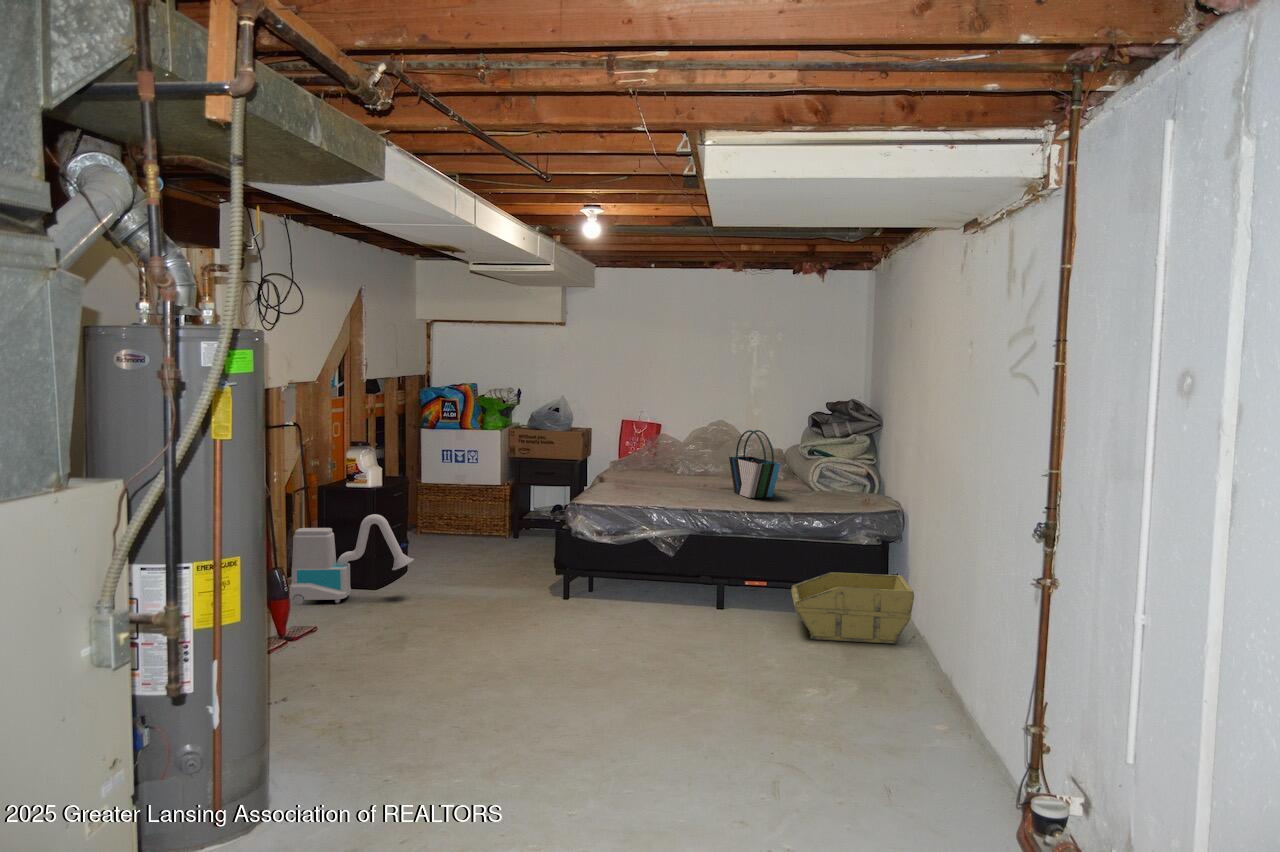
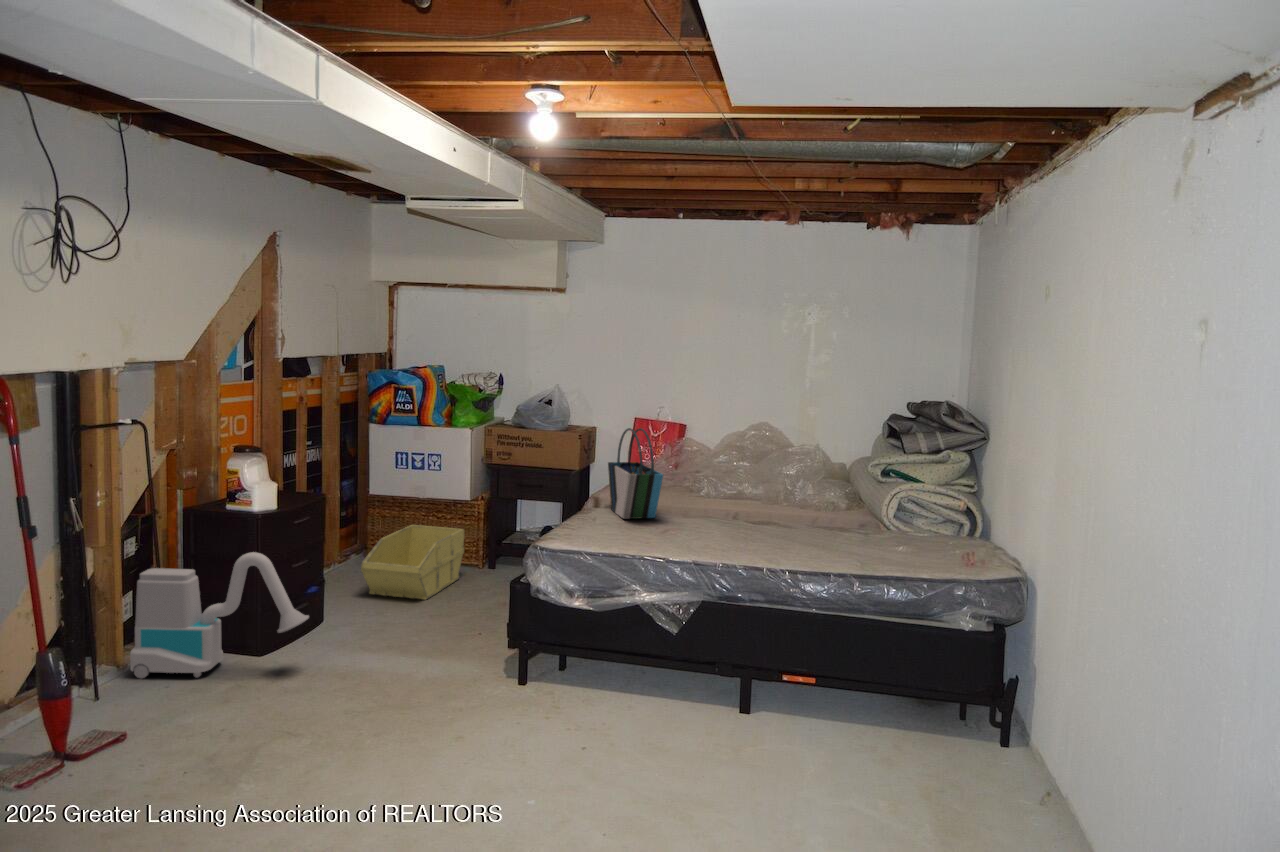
tote bag: present [729,430,780,498] -> present [608,428,663,519]
storage bin: present [791,572,914,644] -> present [361,525,465,600]

